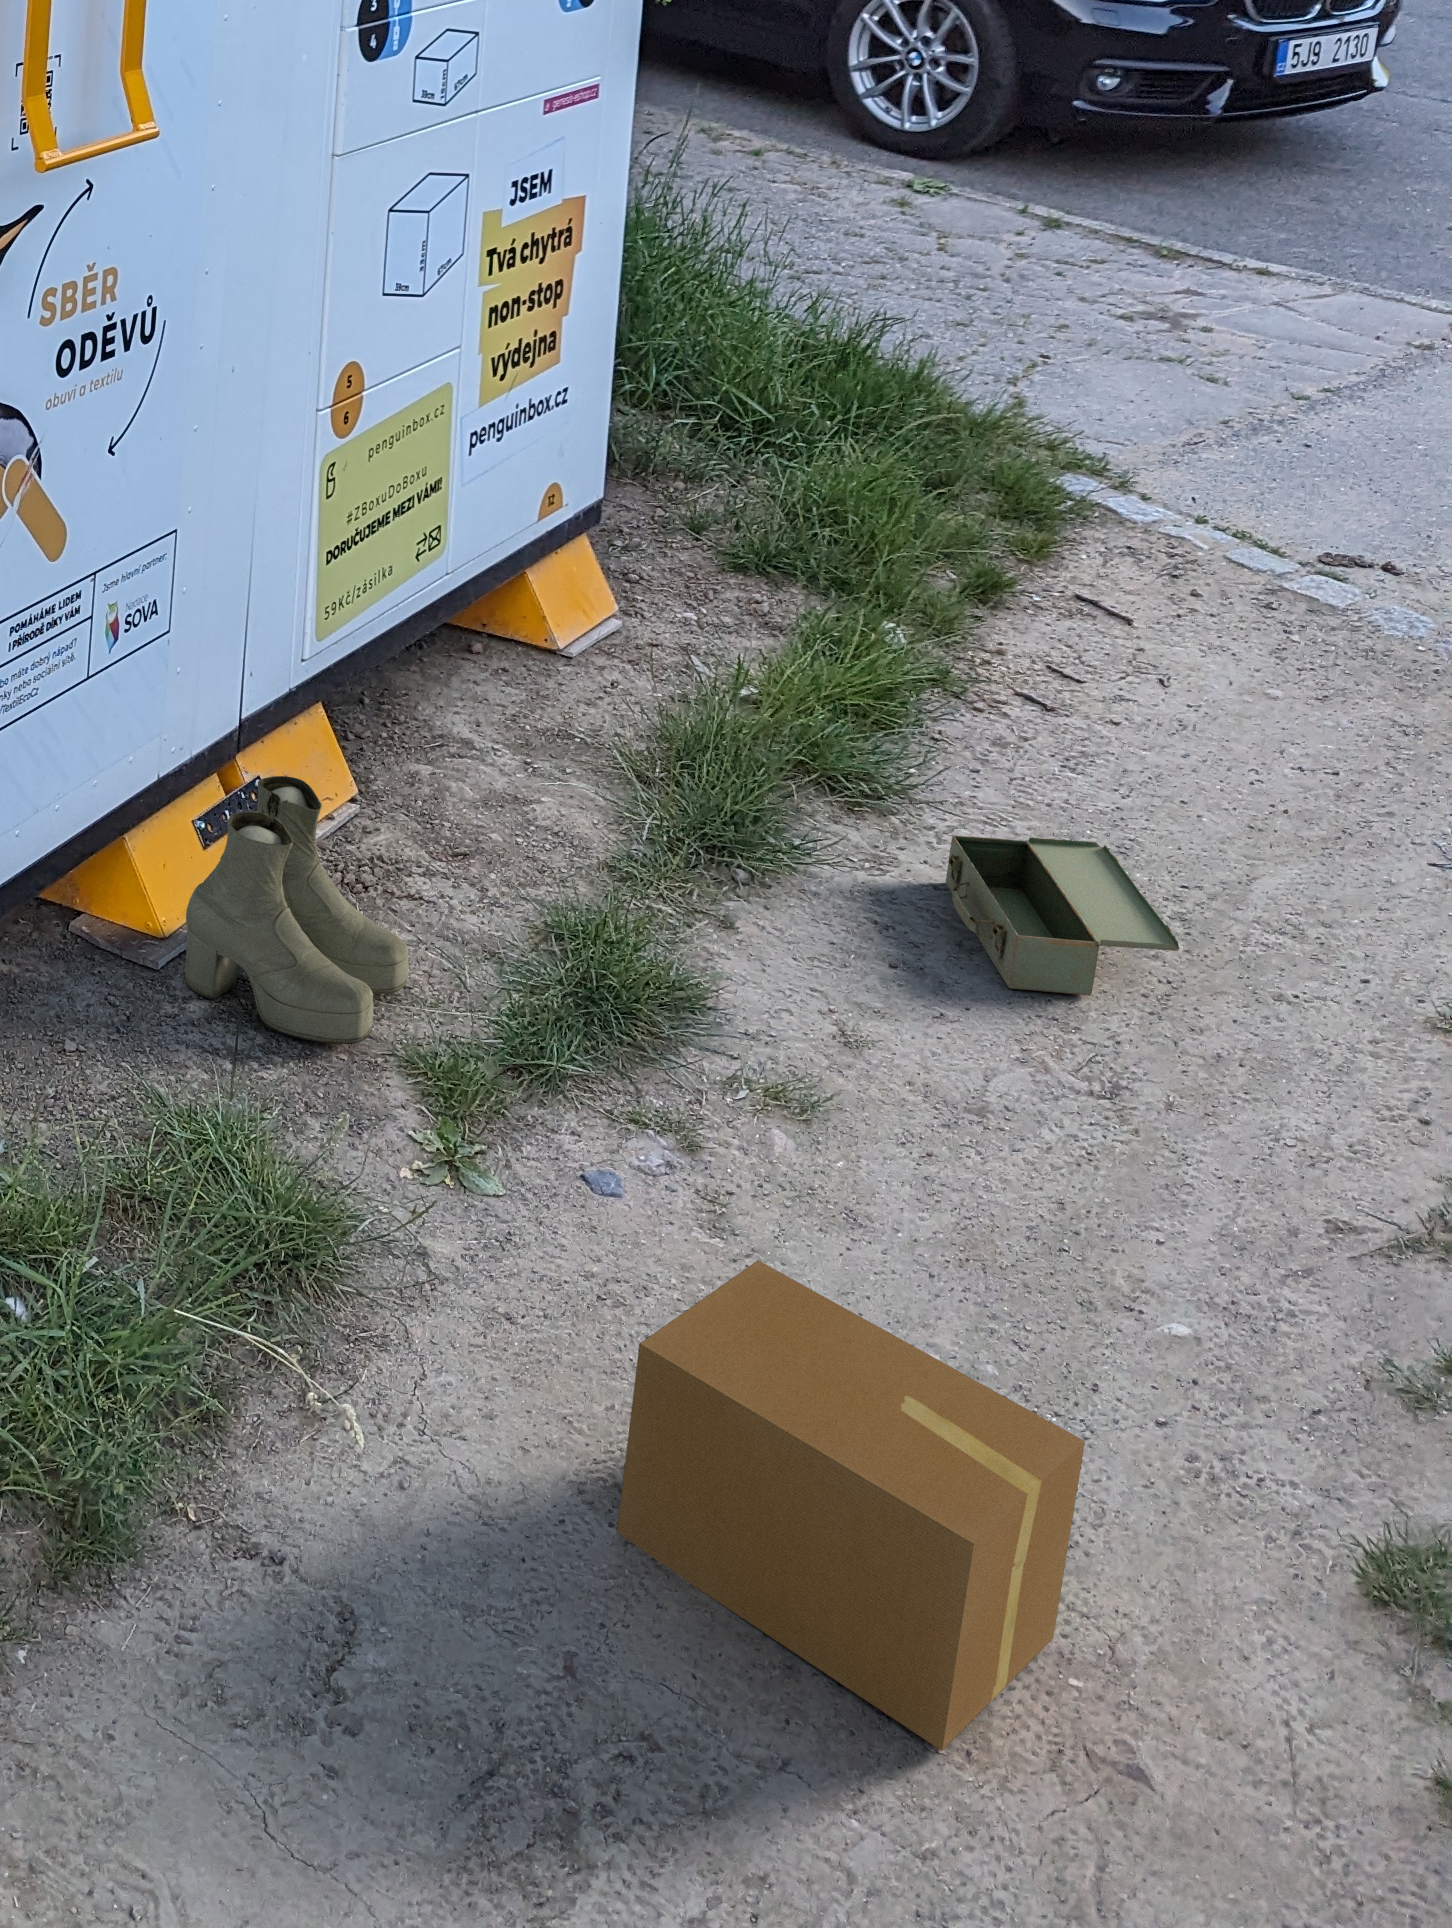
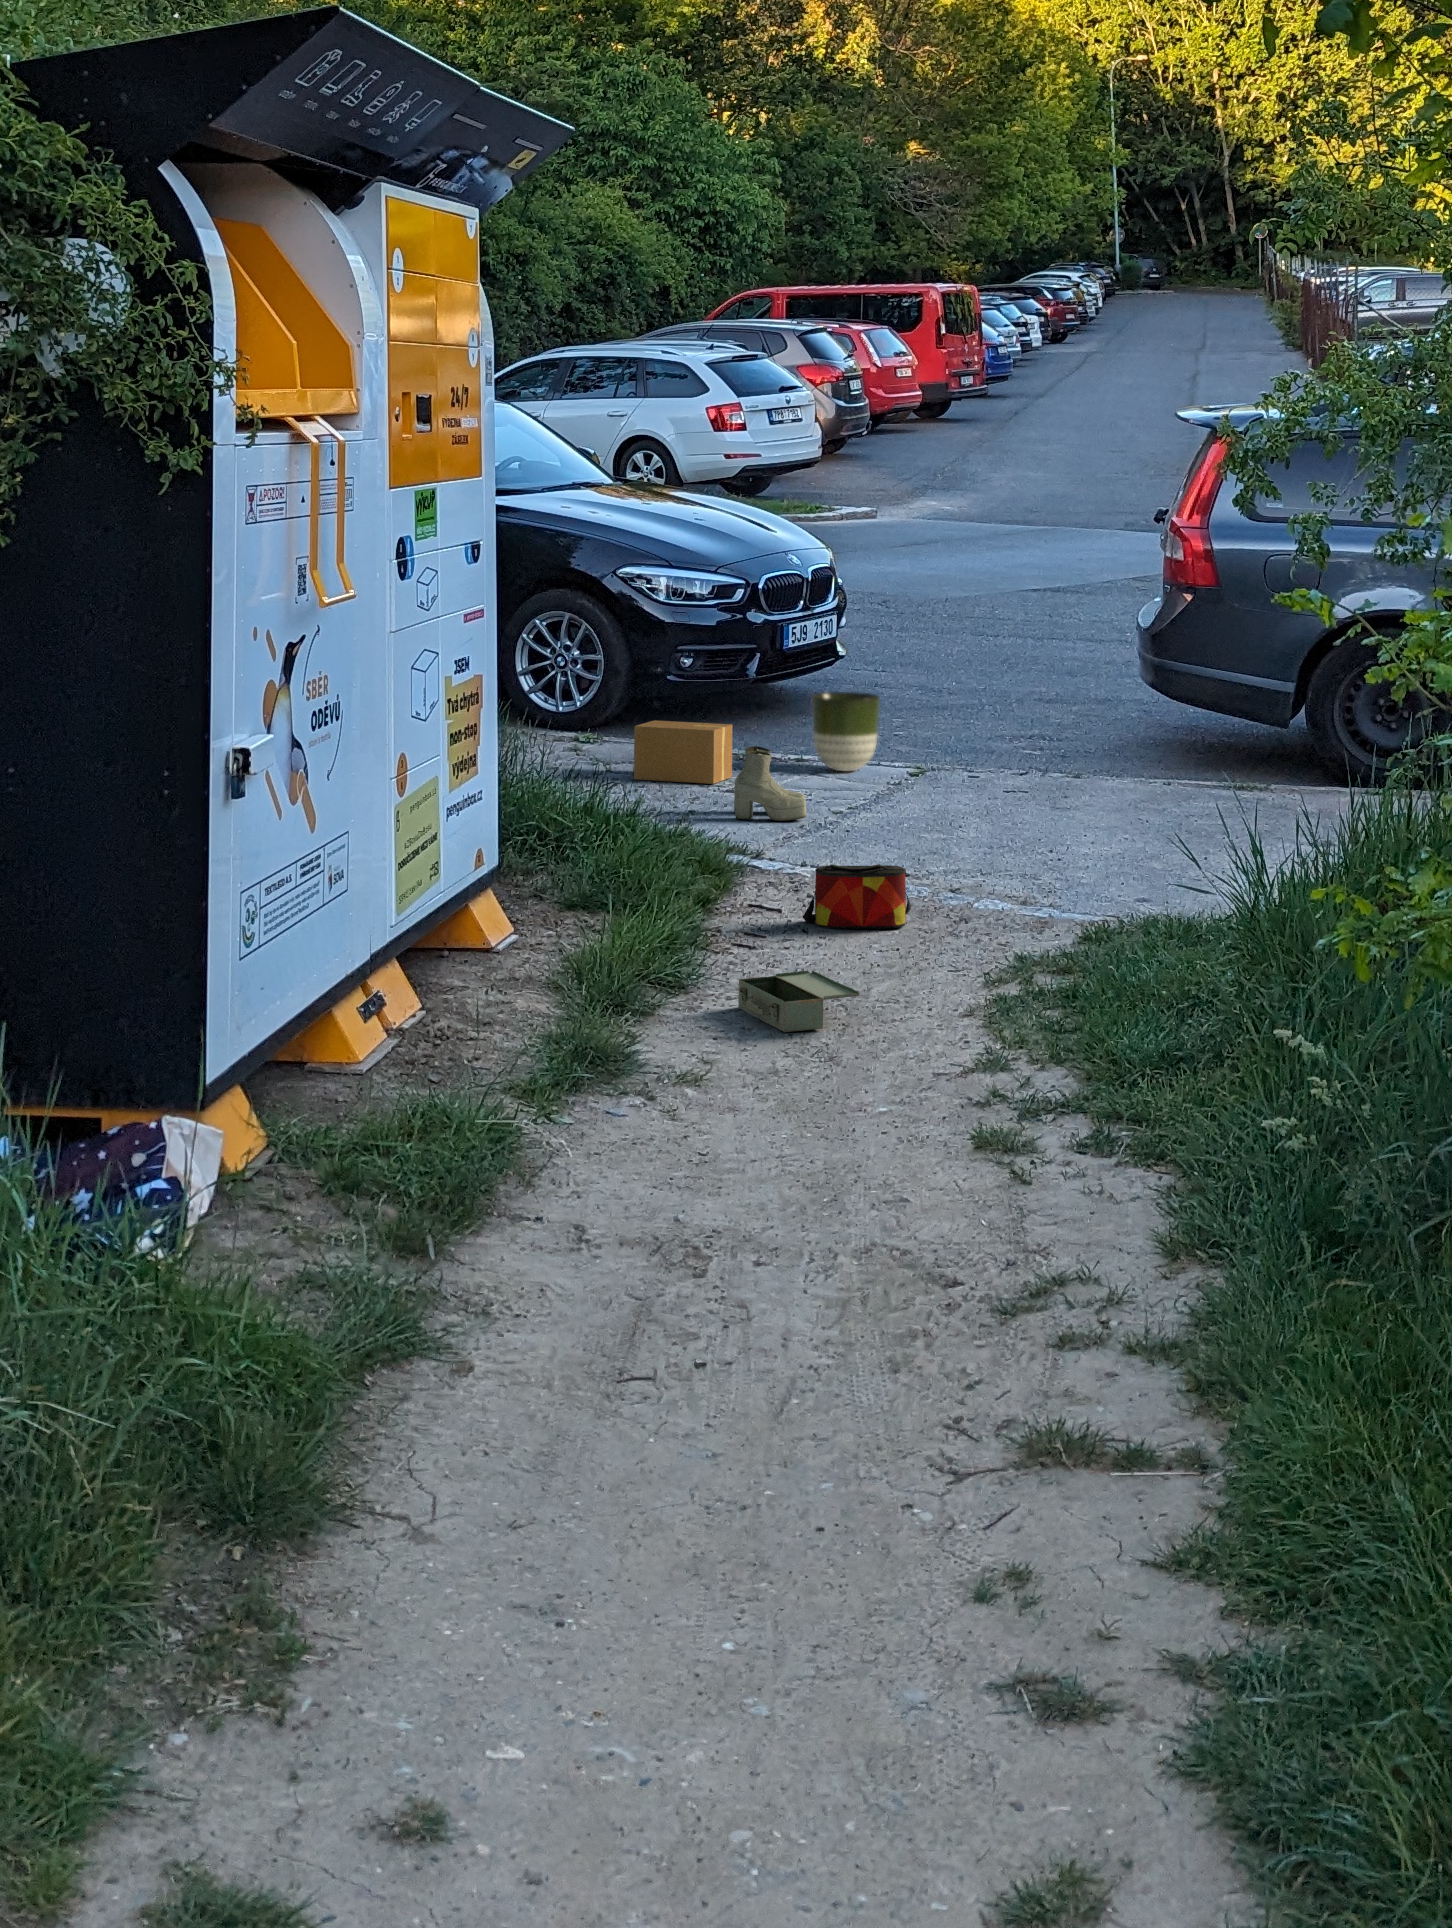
planter: none [1283,176,1410,305] -> present [812,692,880,771]
bag: none [1152,565,1366,704] -> present [802,864,911,929]
boots: present [185,776,408,1044] -> present [734,747,806,821]
cardboard box: present [617,1260,1085,1751] -> present [634,720,732,784]

